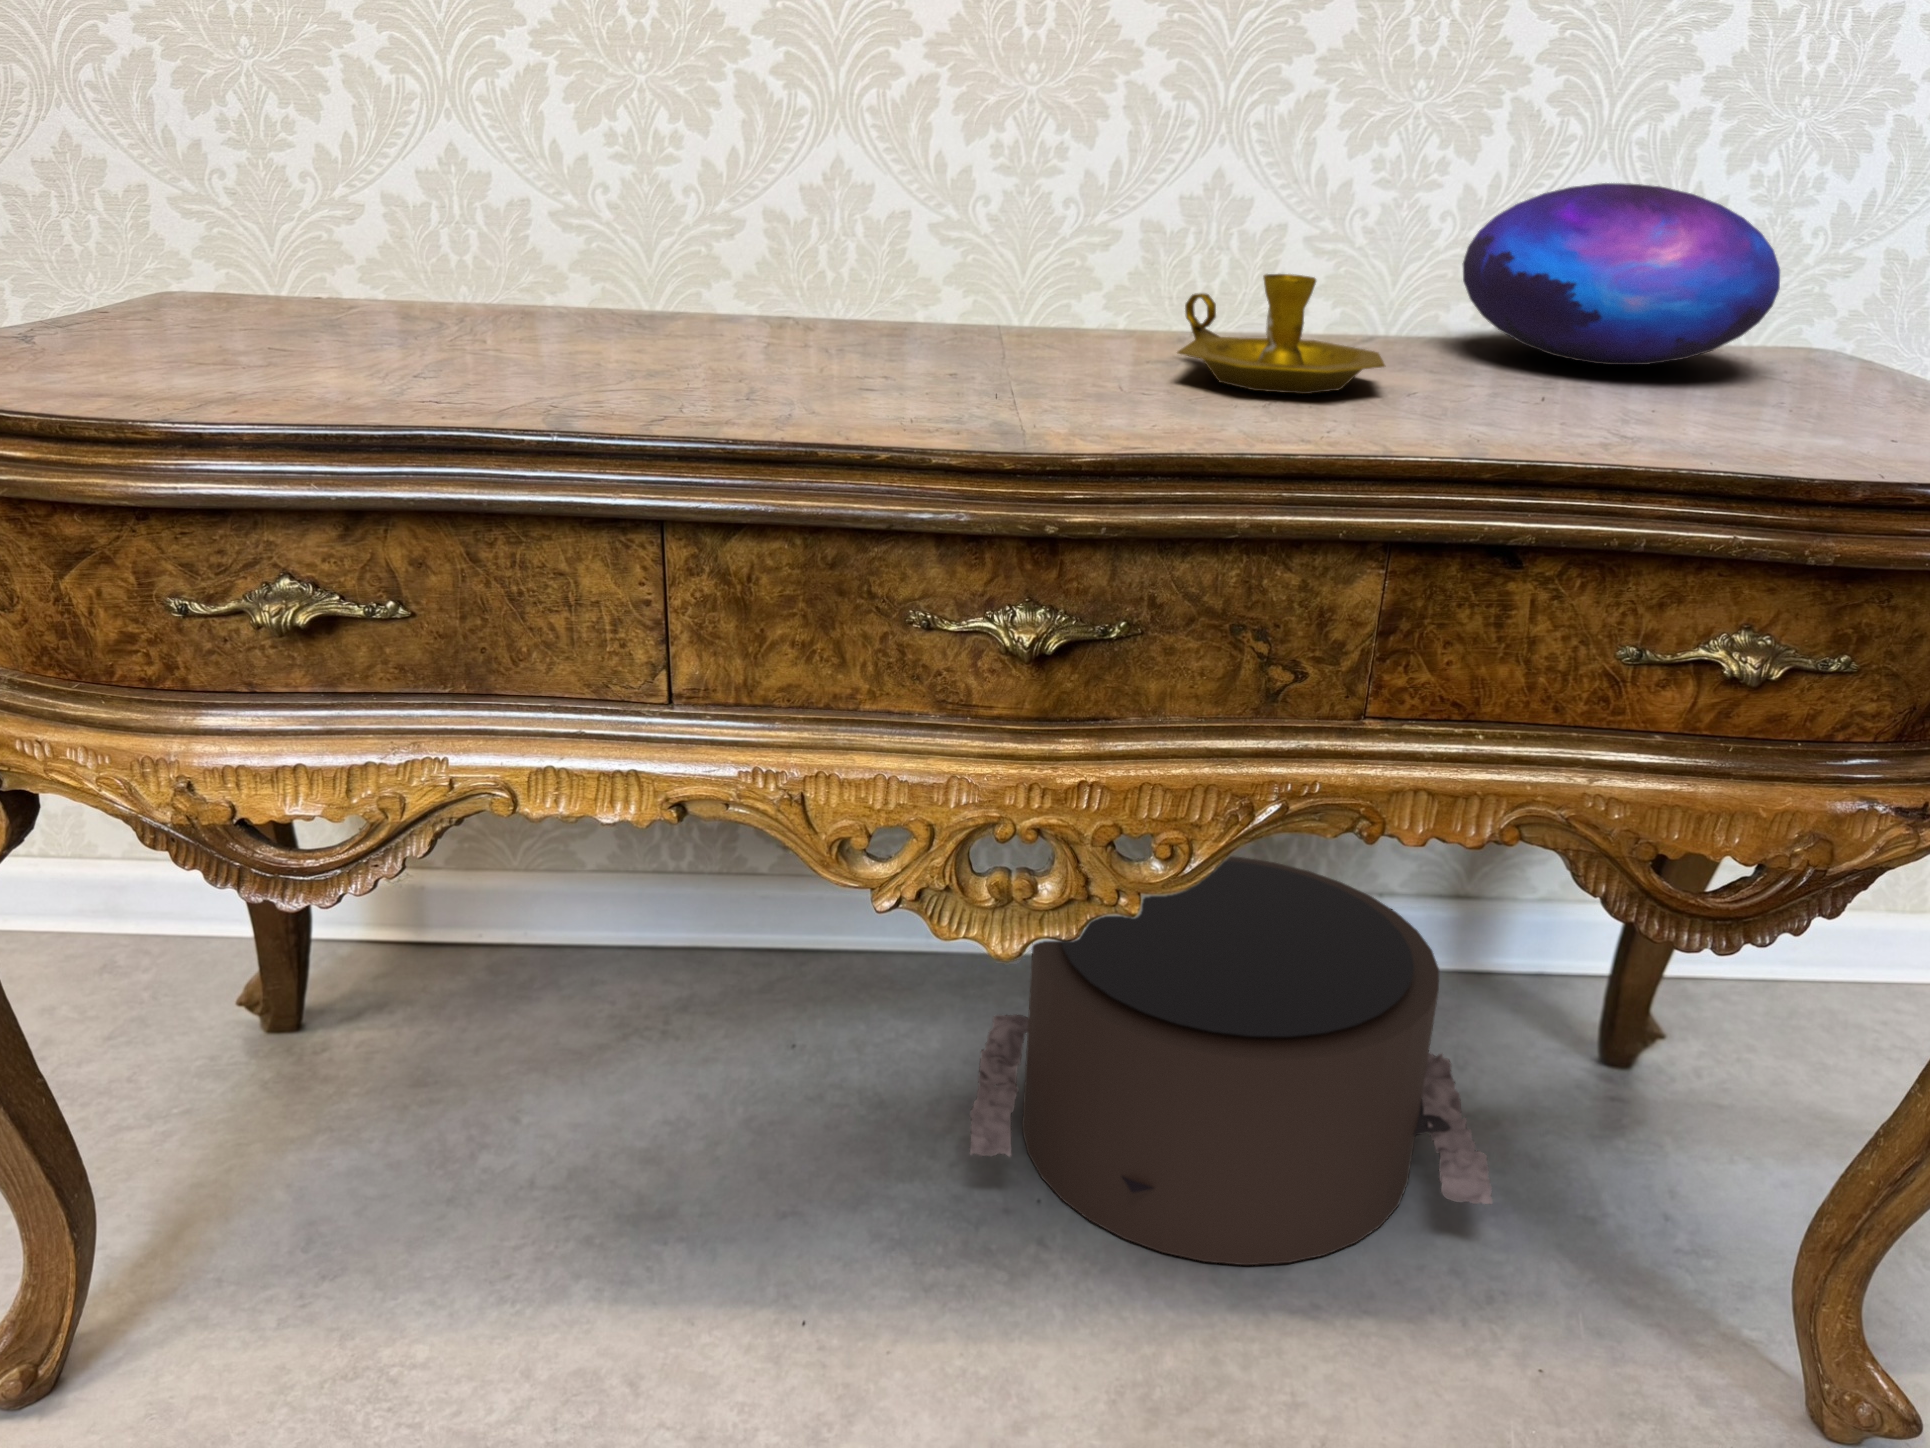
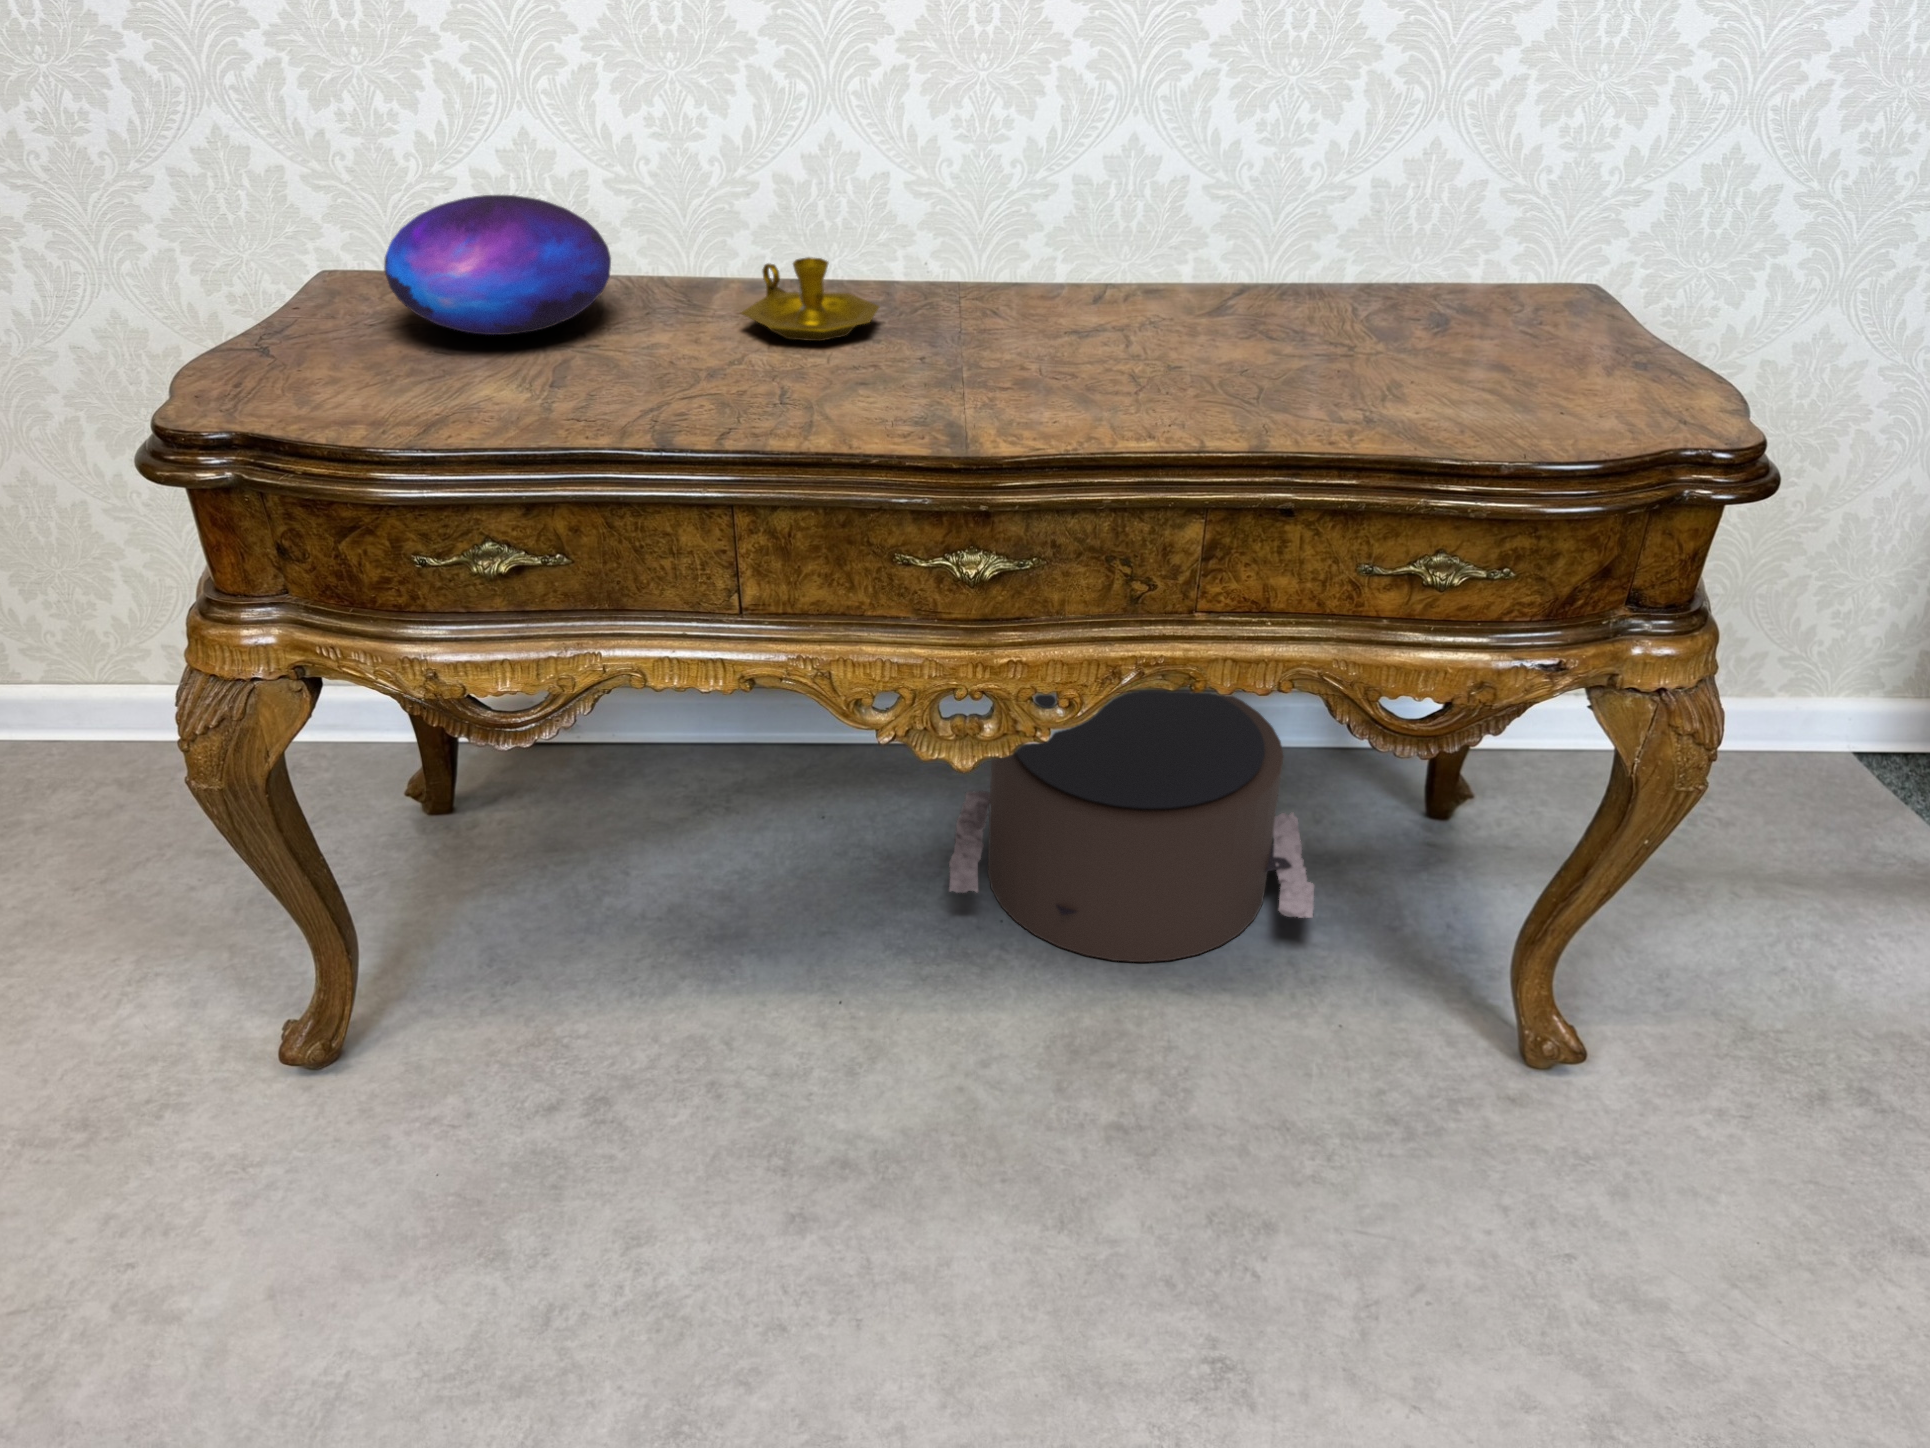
decorative orb: present [1463,183,1780,365] -> present [384,195,611,335]
candlestick: present [1177,274,1385,394] -> present [741,257,879,341]

